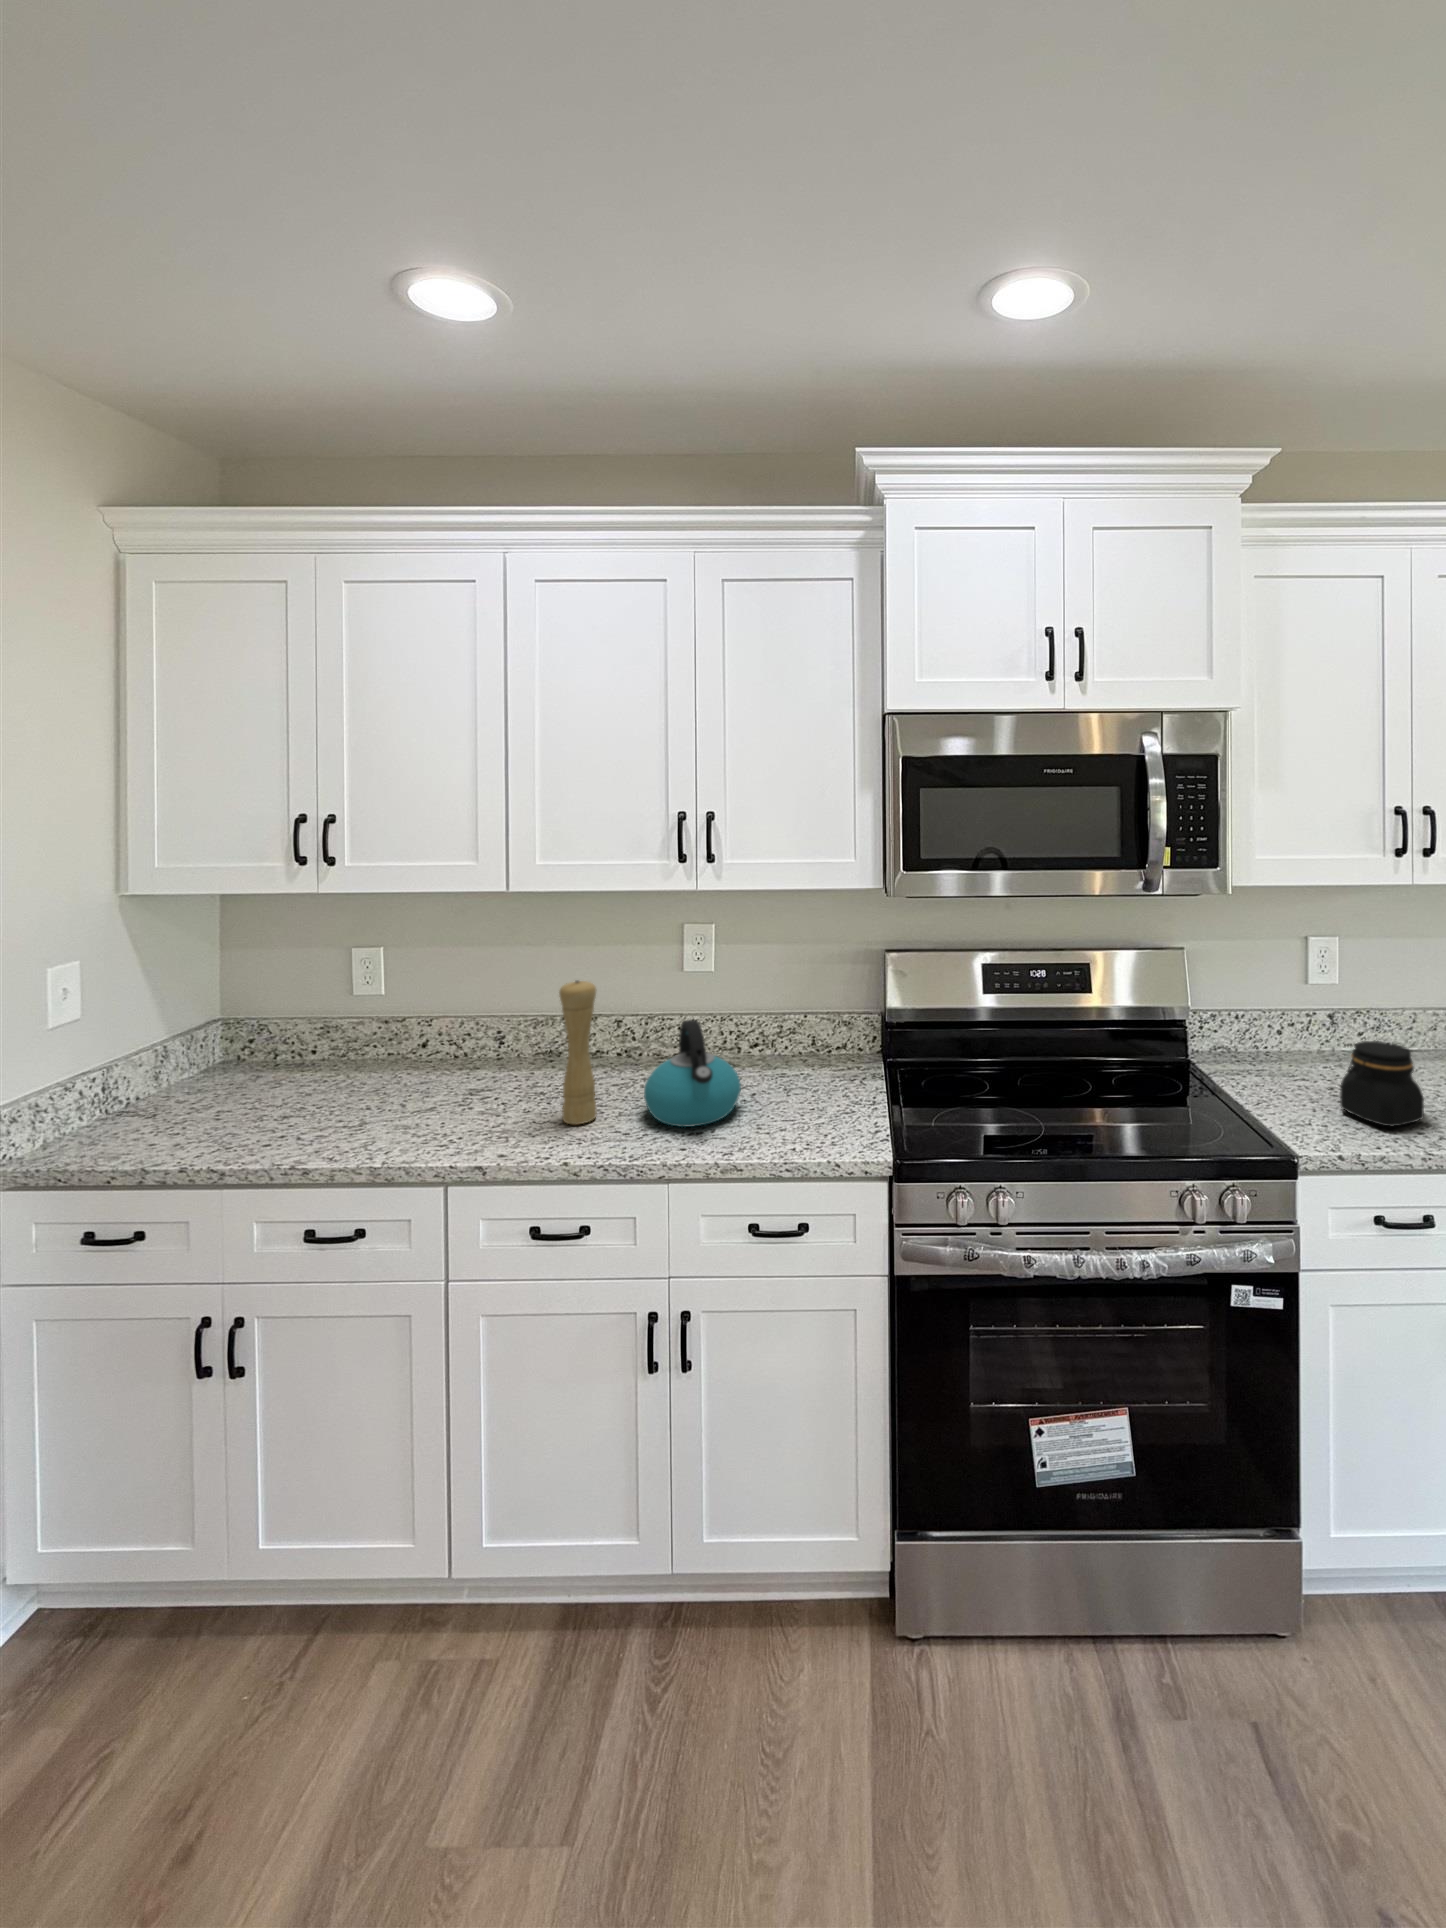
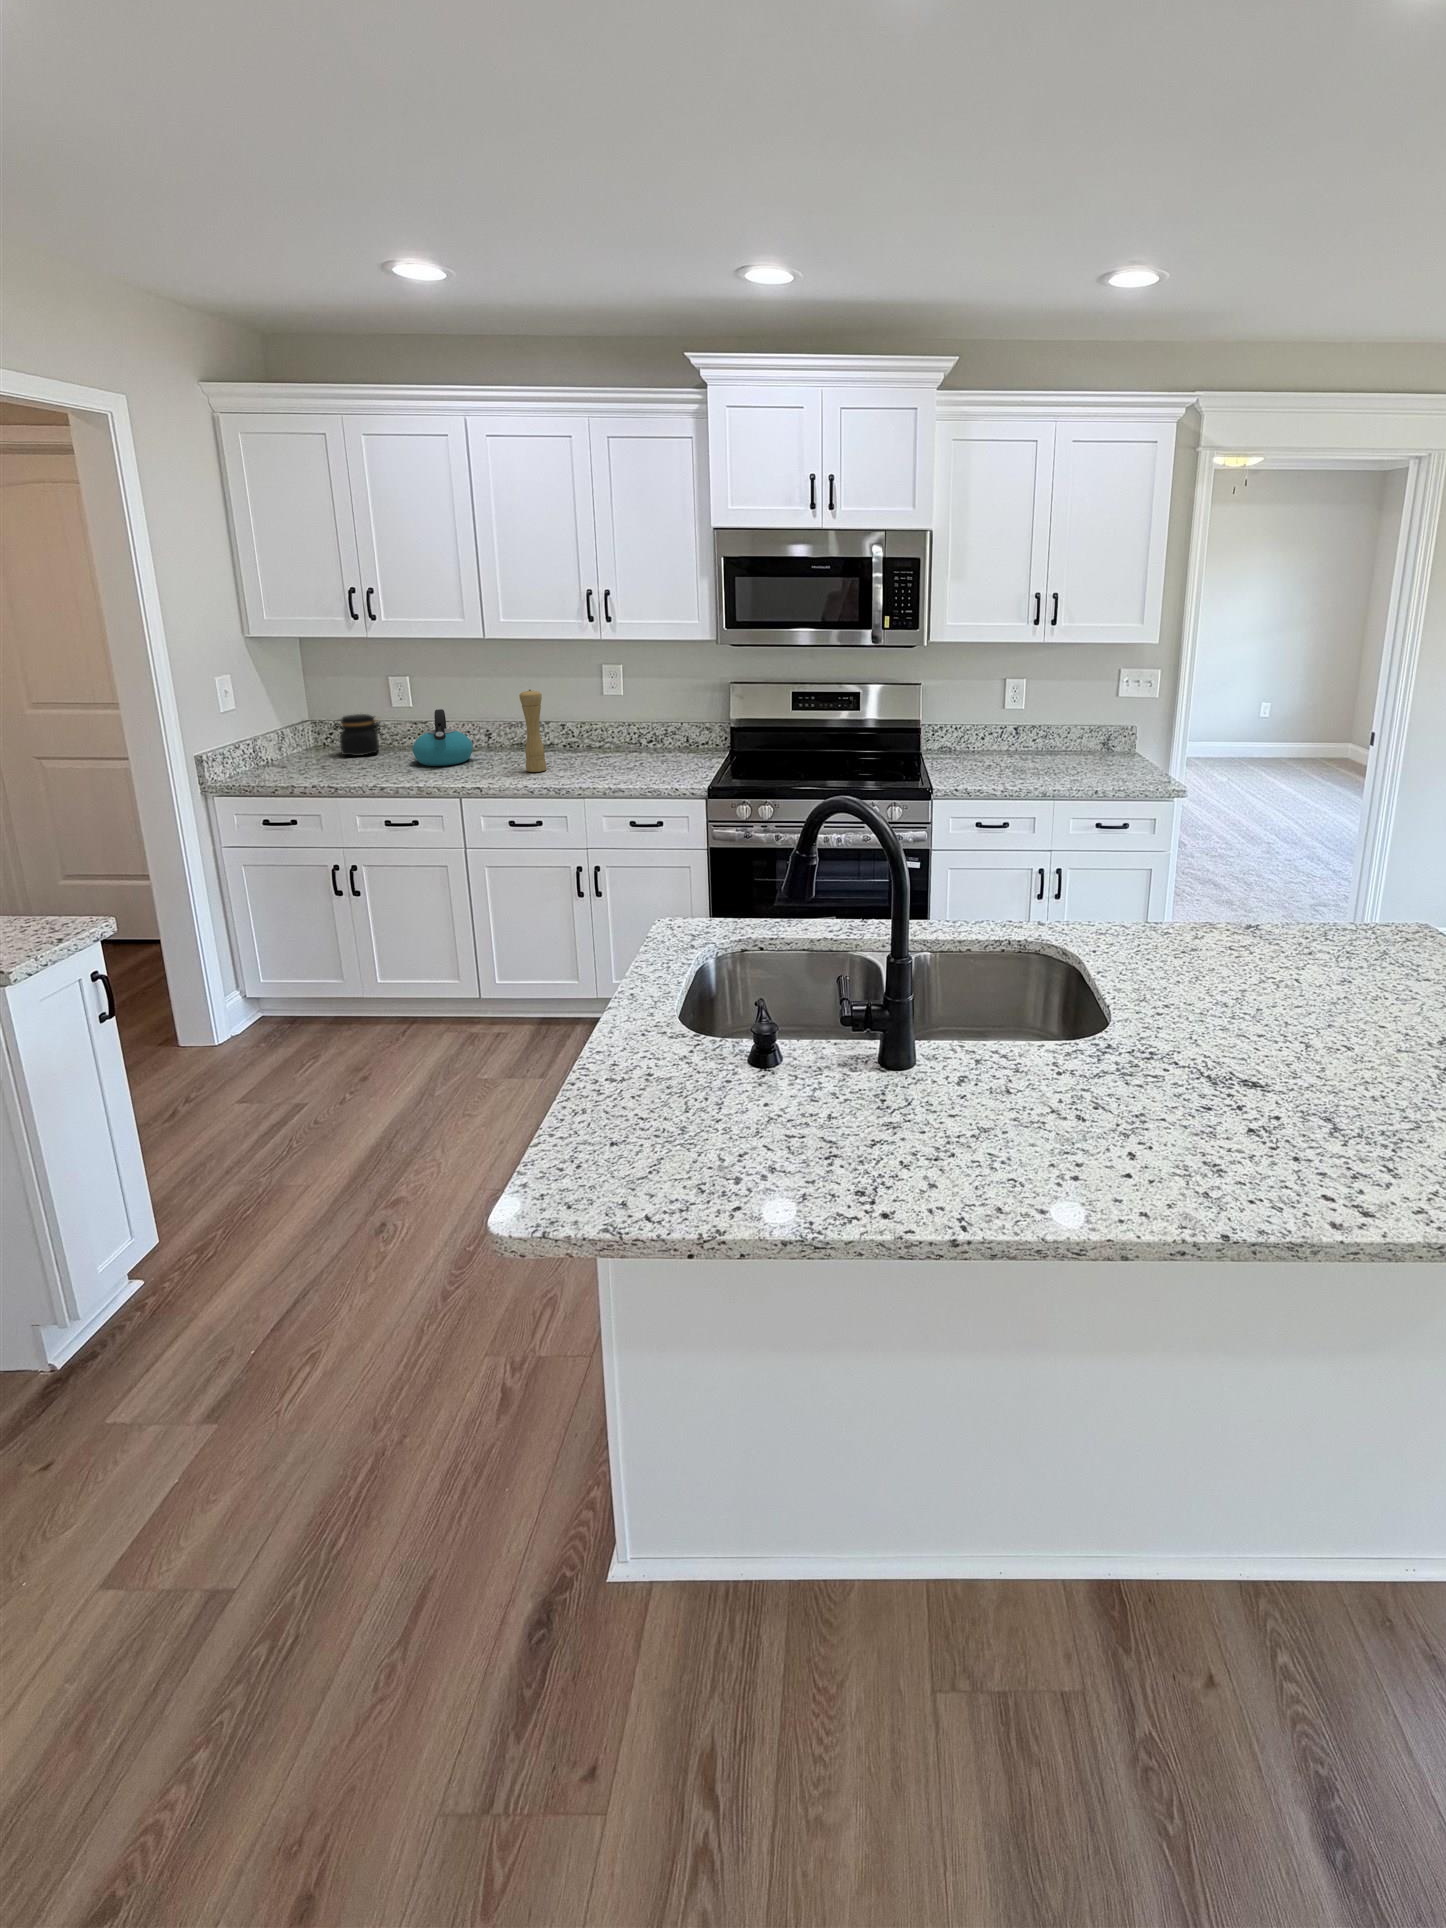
kettle: present [644,1020,741,1127] -> present [413,709,473,766]
jar: present [1340,1041,1424,1126] -> present [333,714,382,756]

